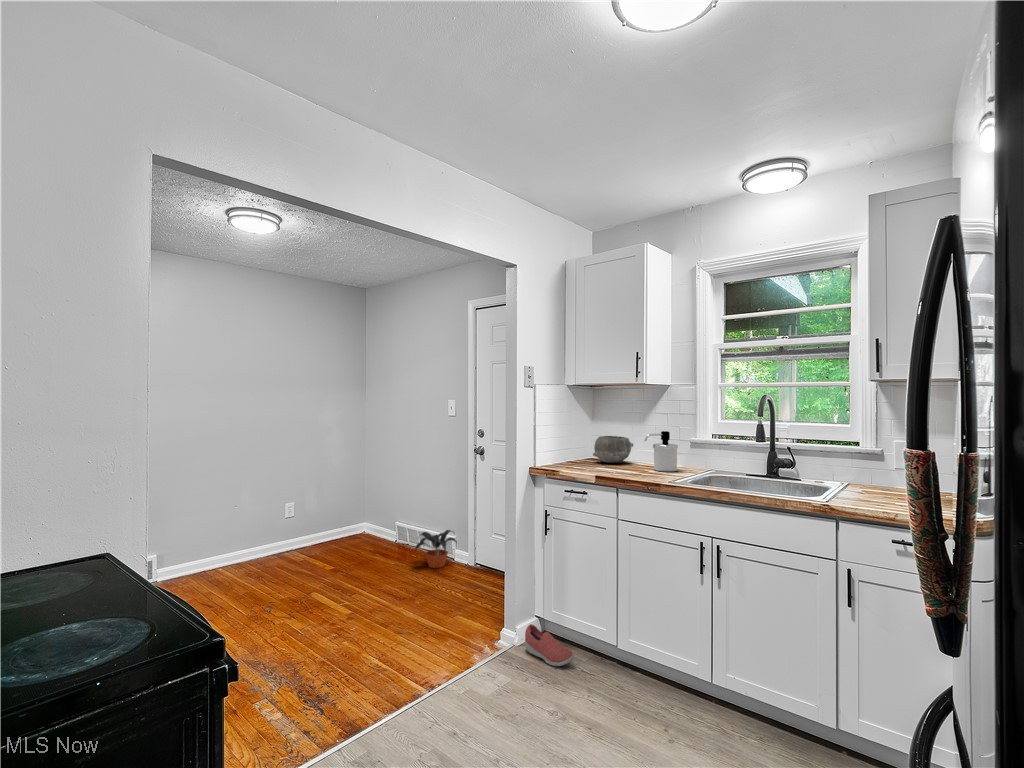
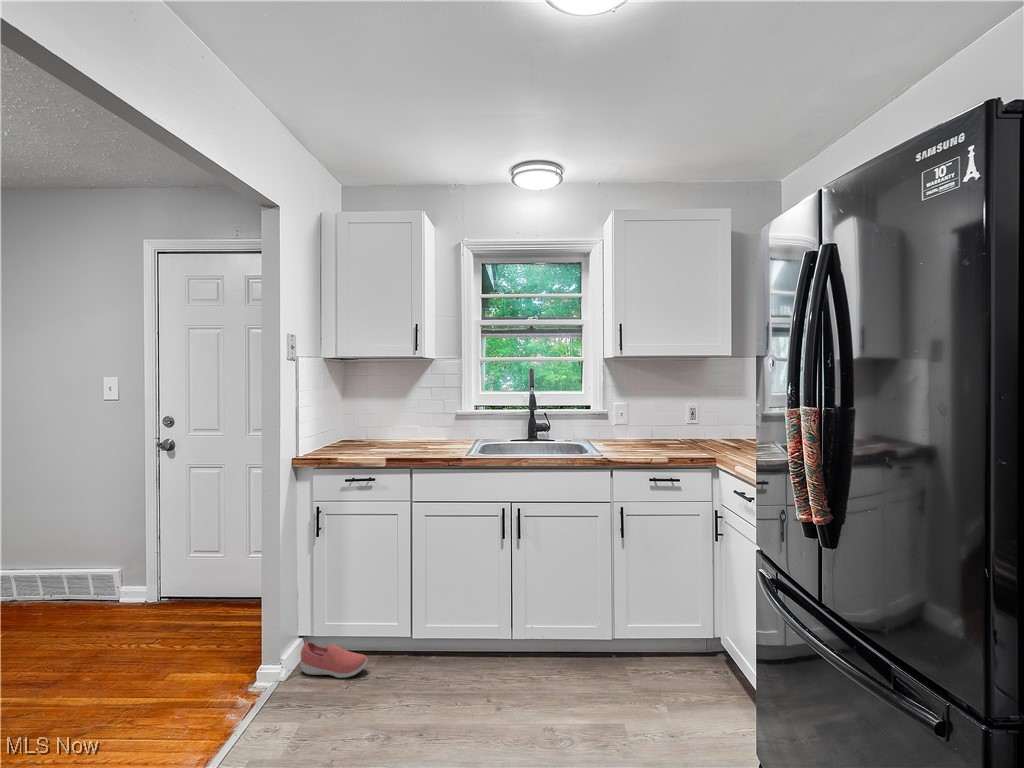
soap dispenser: present [645,431,678,472] -> none [423,406,452,447]
bowl: present [593,436,633,463] -> none [351,415,396,445]
potted plant: present [415,530,456,568] -> none [56,563,130,621]

